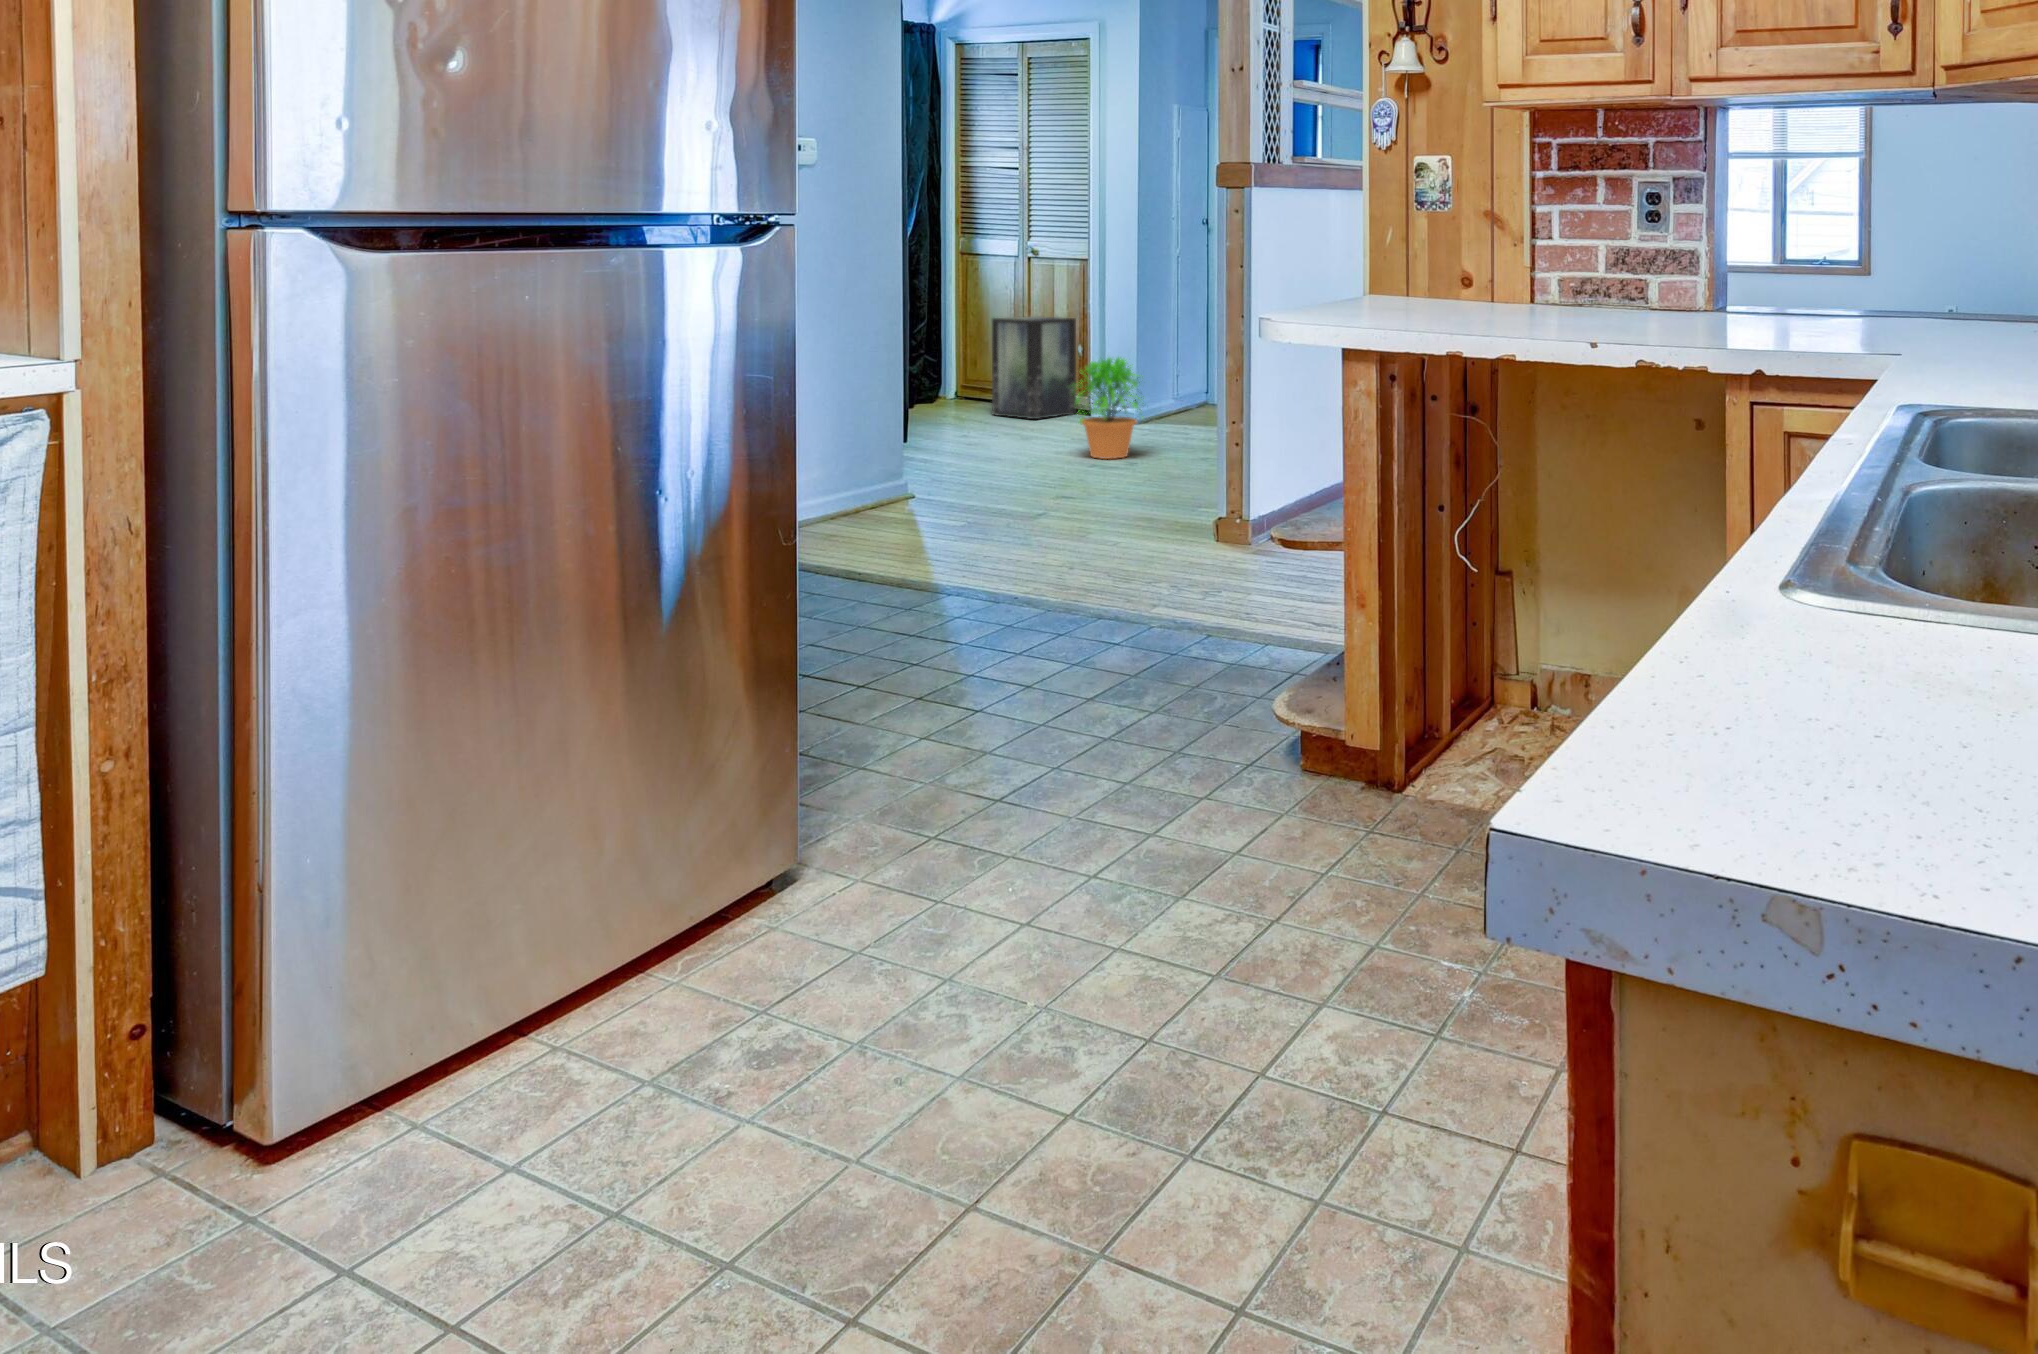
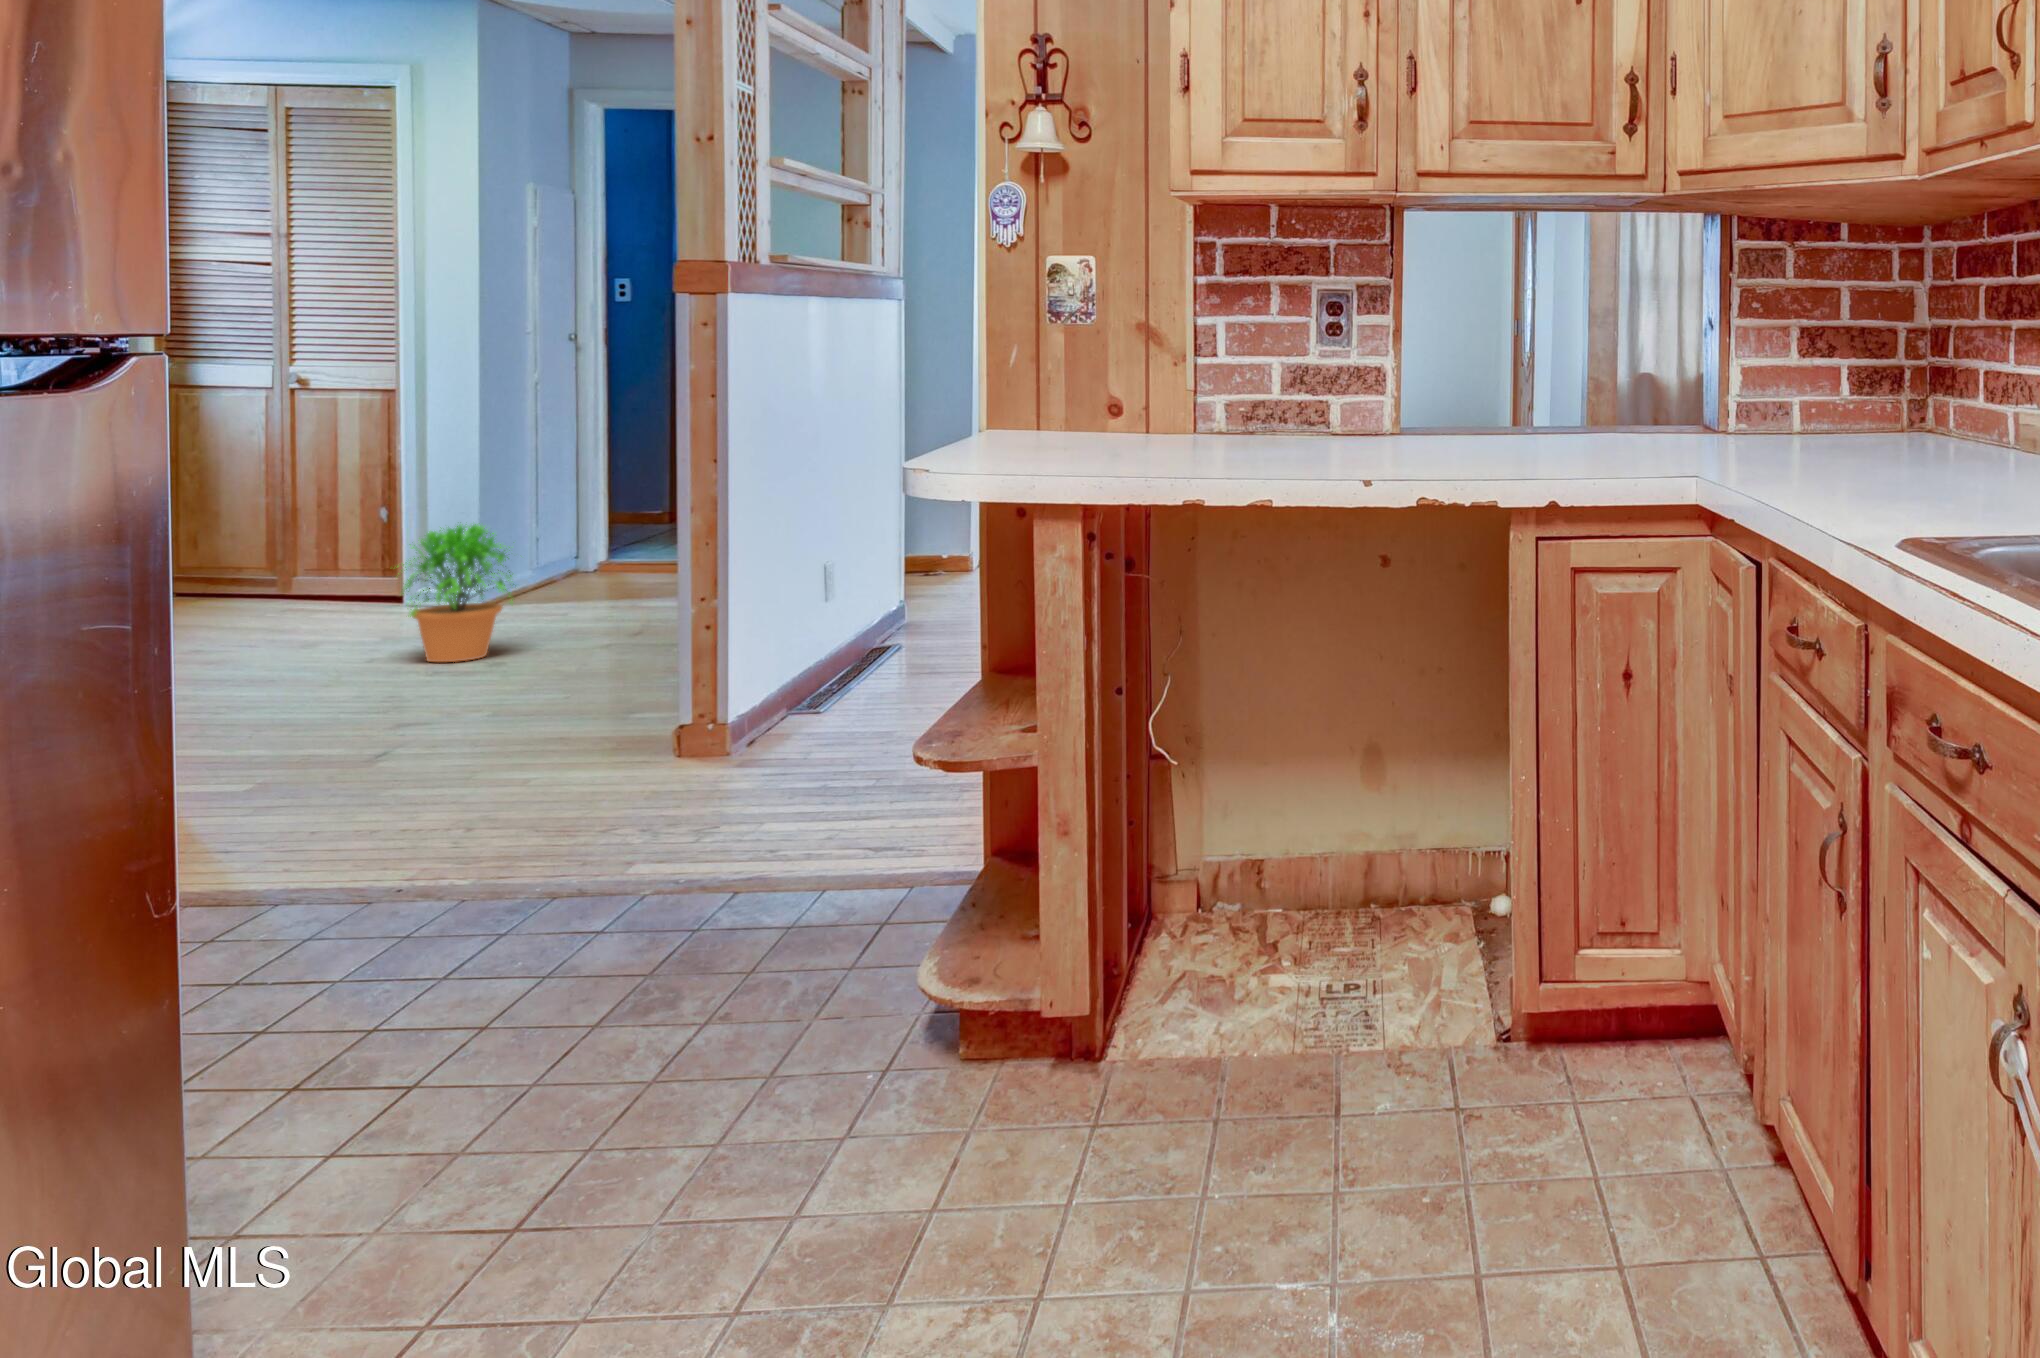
storage box: present [992,316,1076,419] -> none [232,475,379,617]

